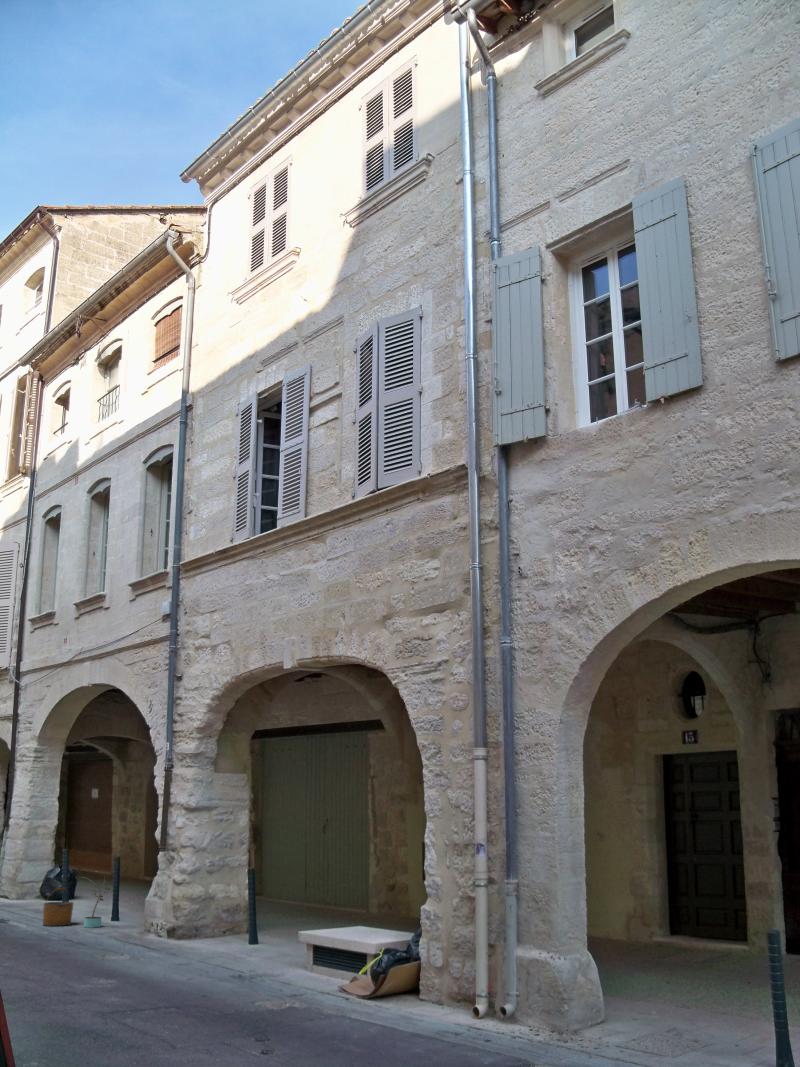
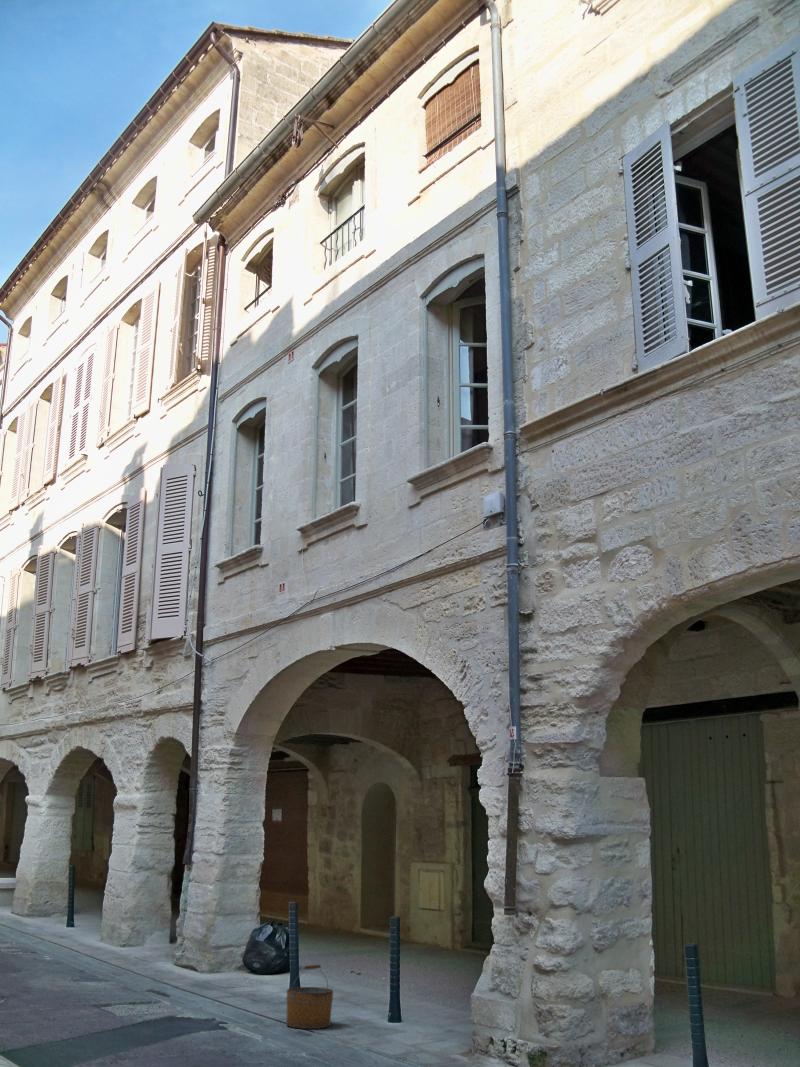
potted plant: present [82,871,110,928] -> none [348,938,400,1035]

